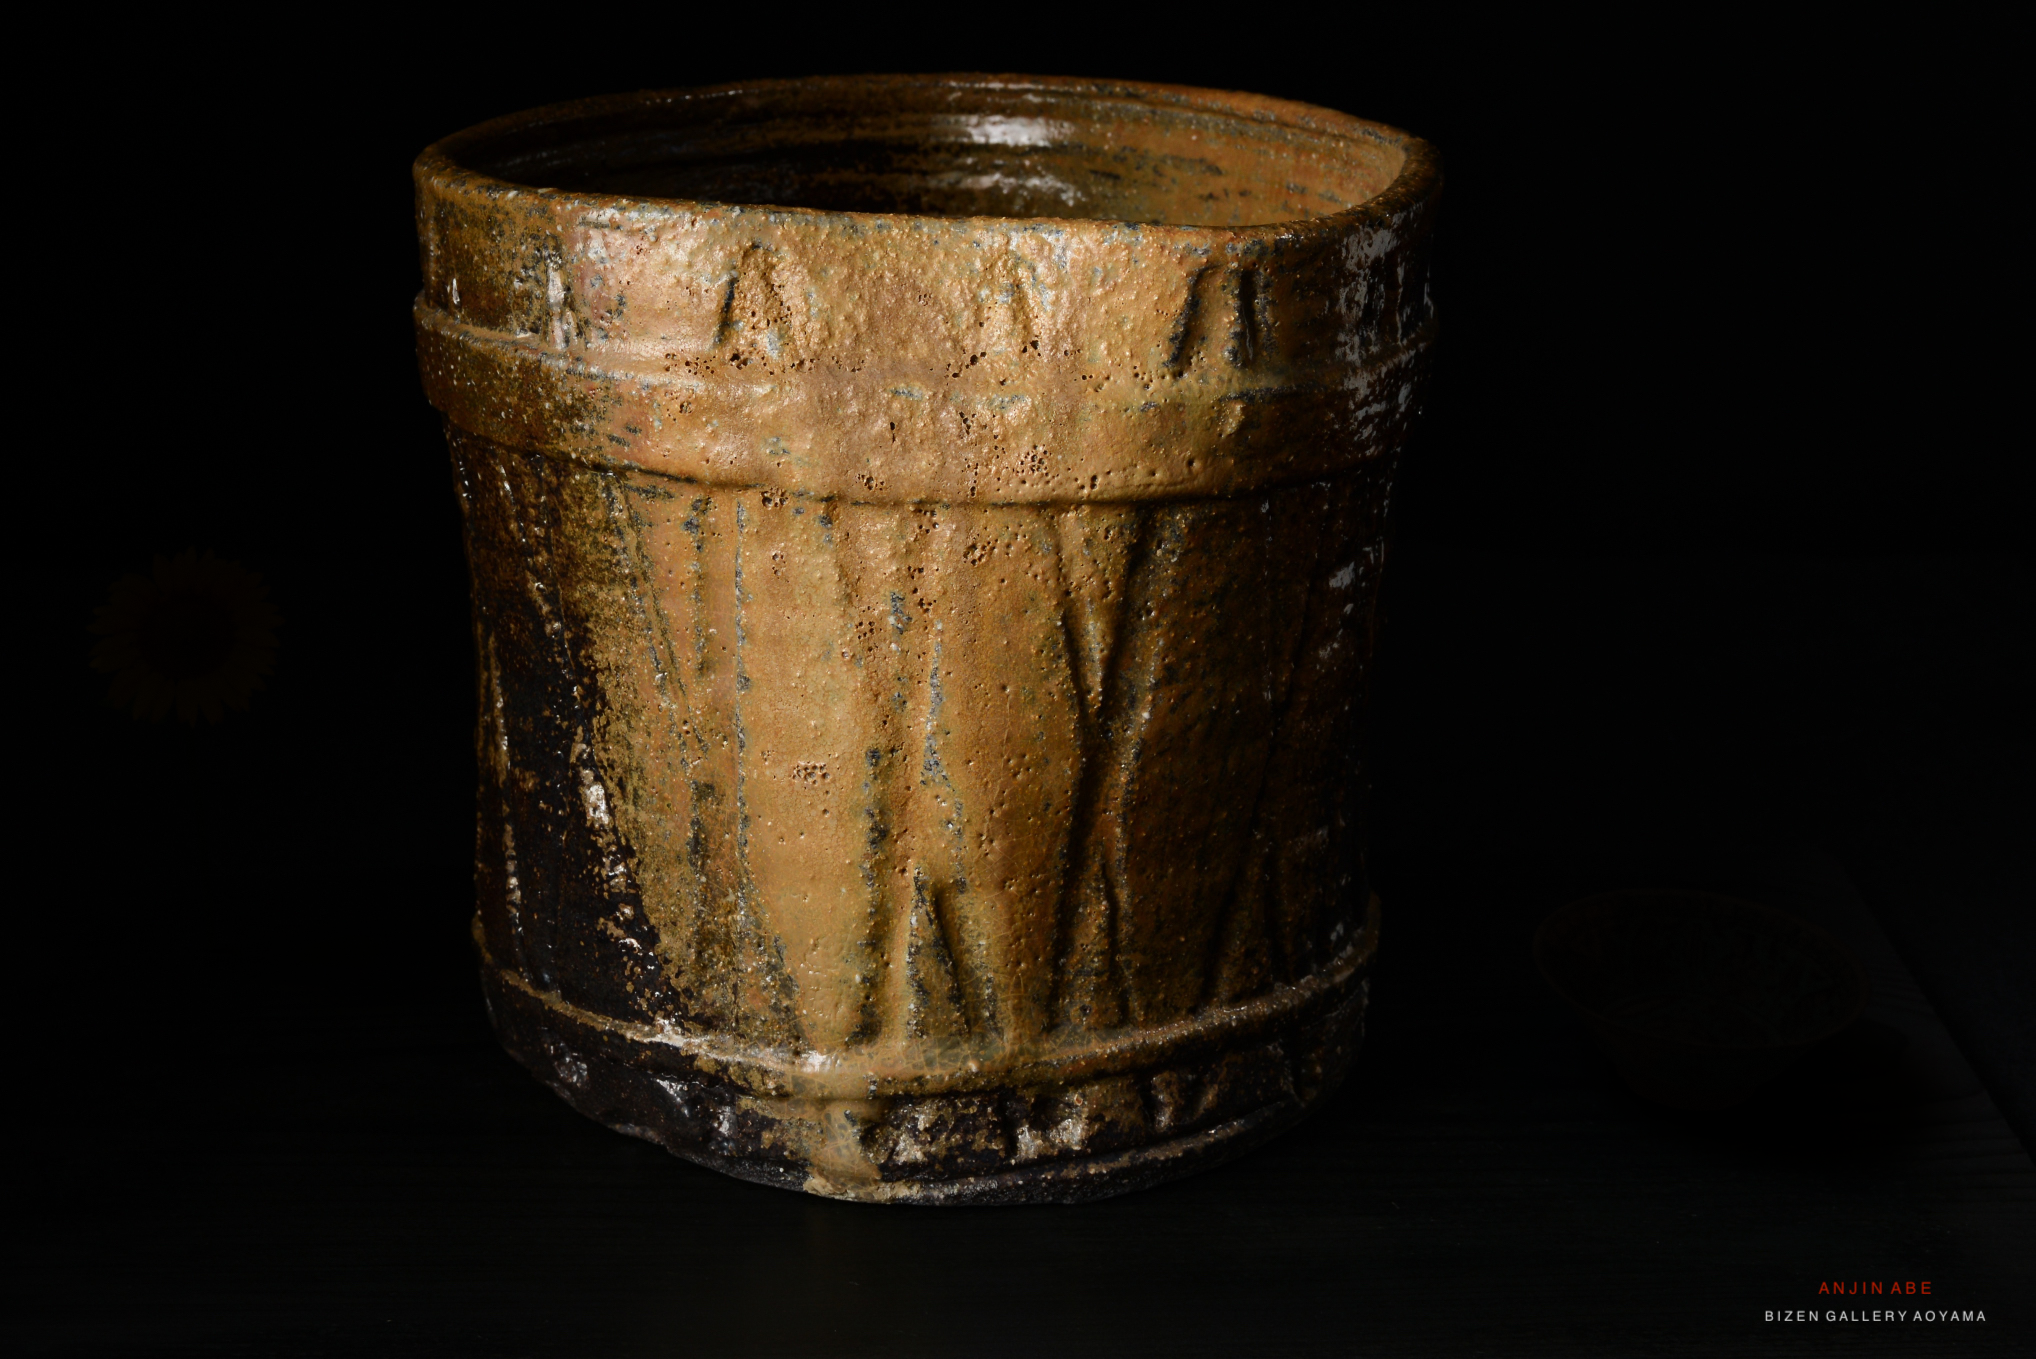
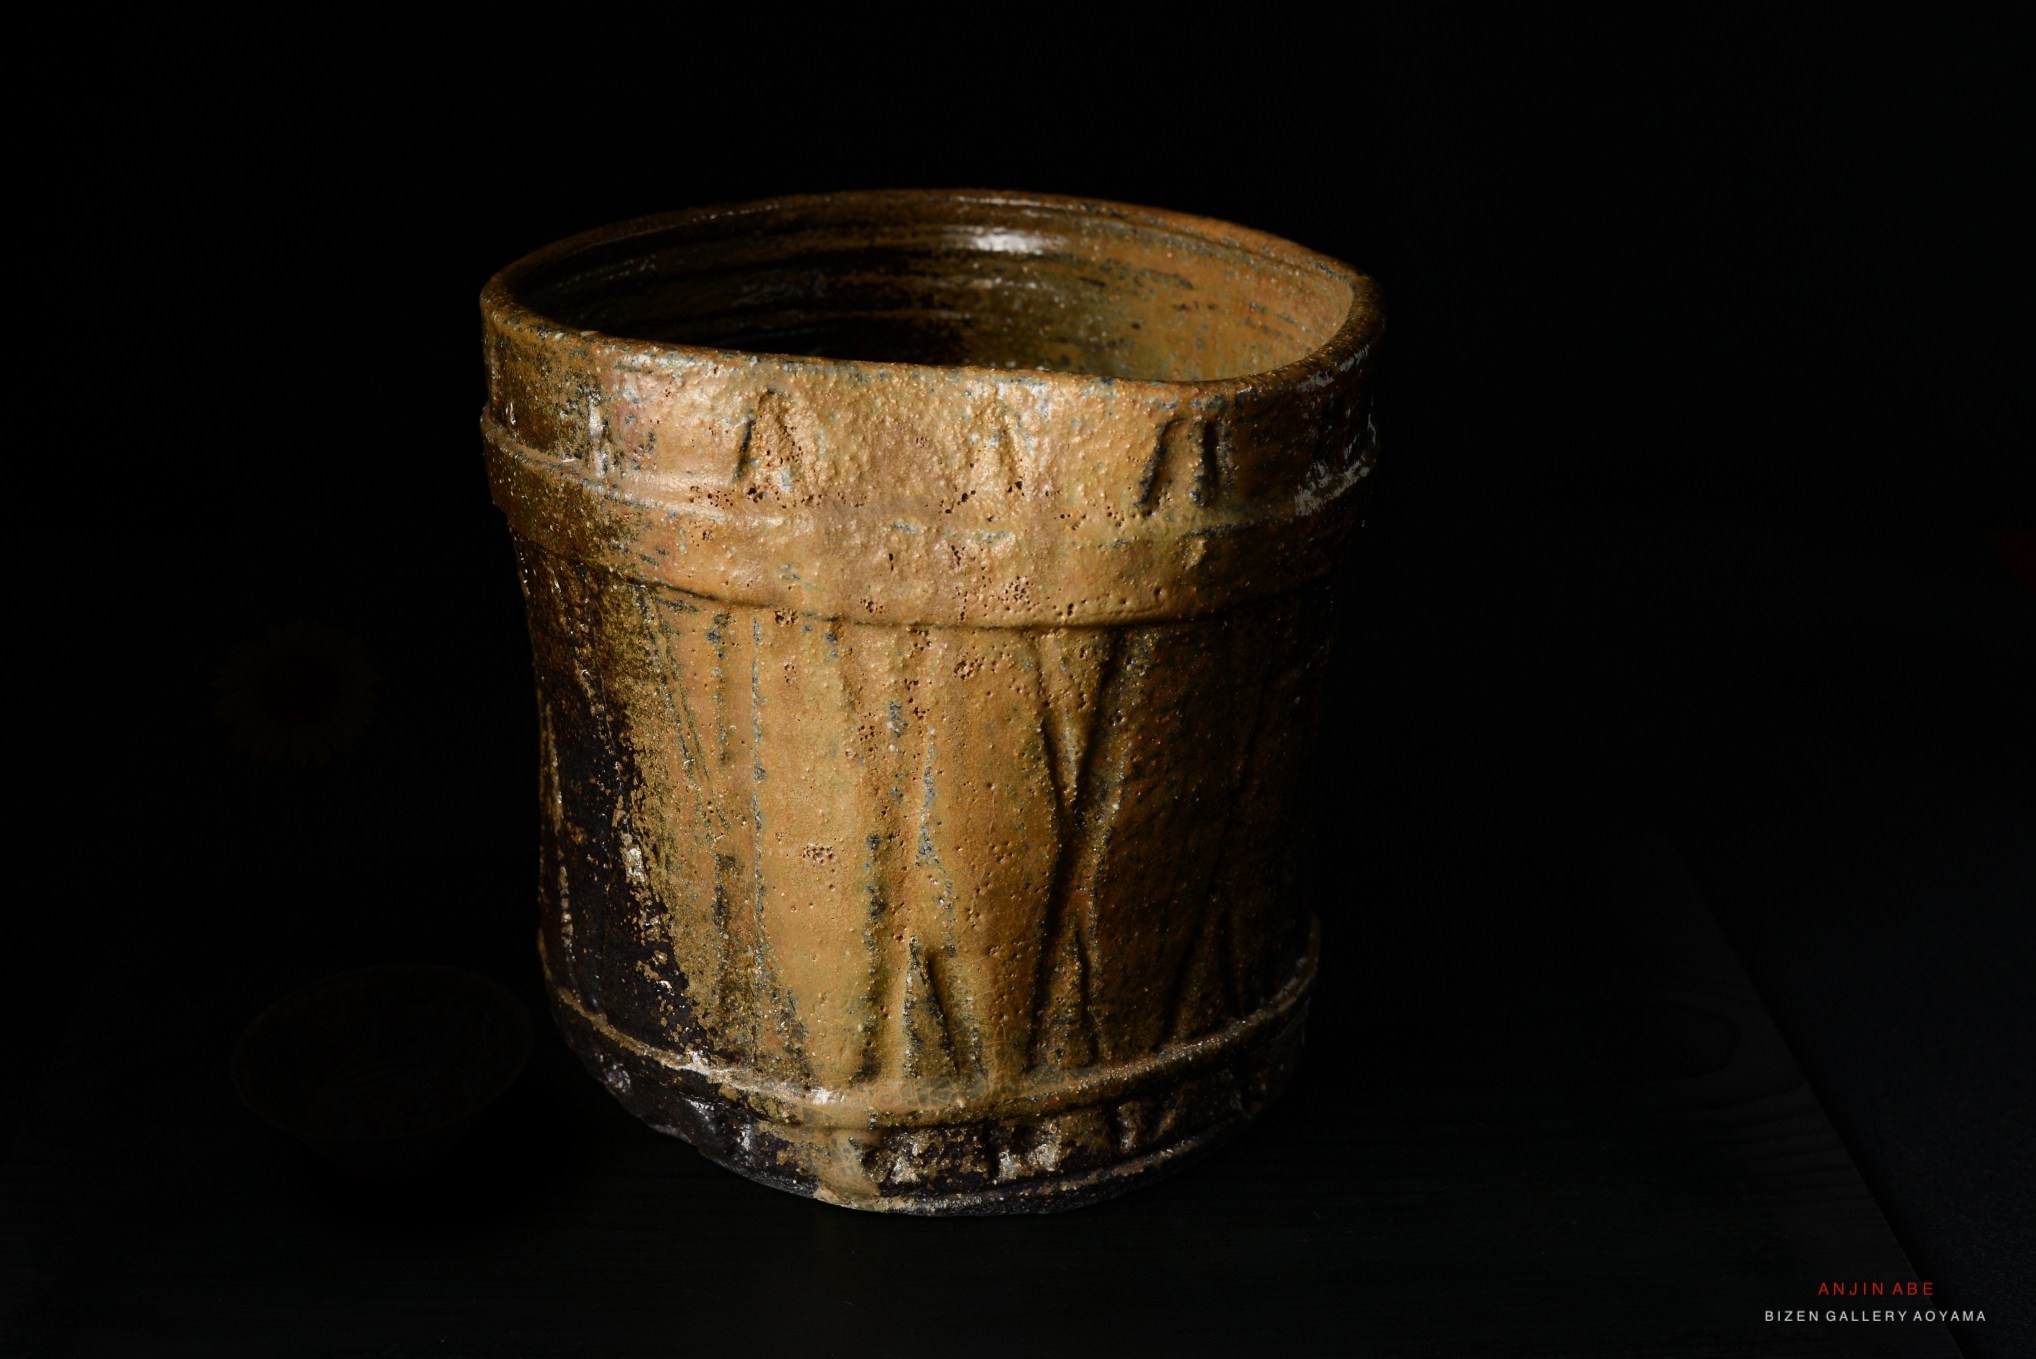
ceramic bowl: present [1532,888,1872,1111] -> present [230,963,535,1182]

